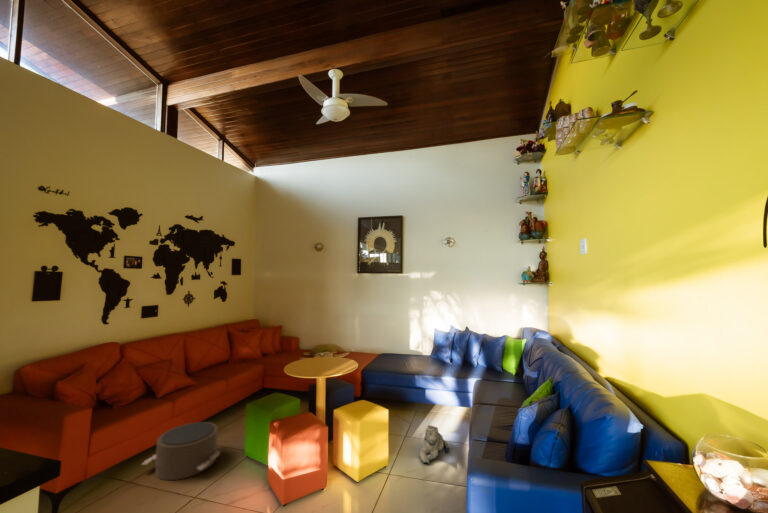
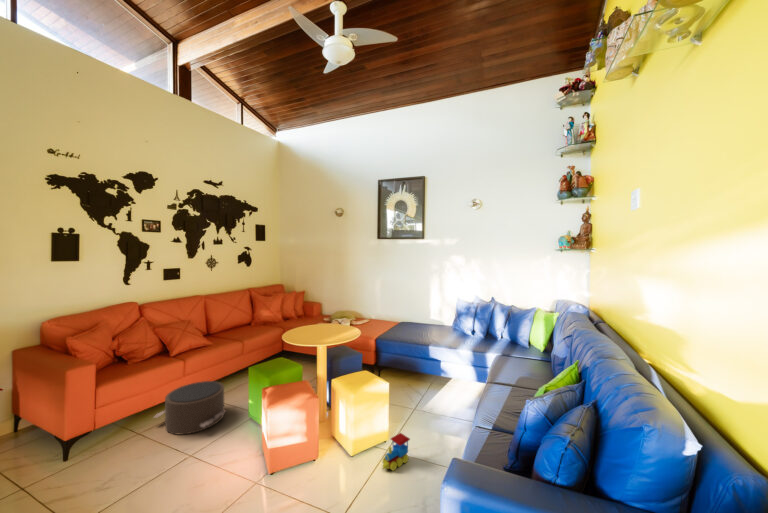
plush toy: present [419,425,449,463] -> none [424,401,459,441]
toy train: none [388,457,412,493] -> present [382,433,410,471]

